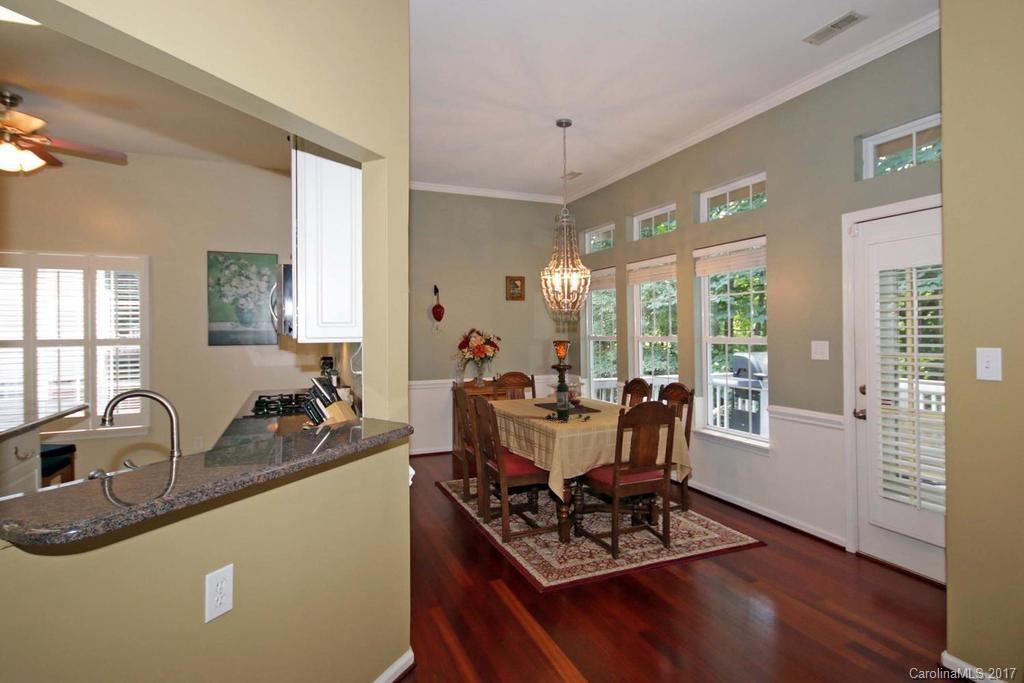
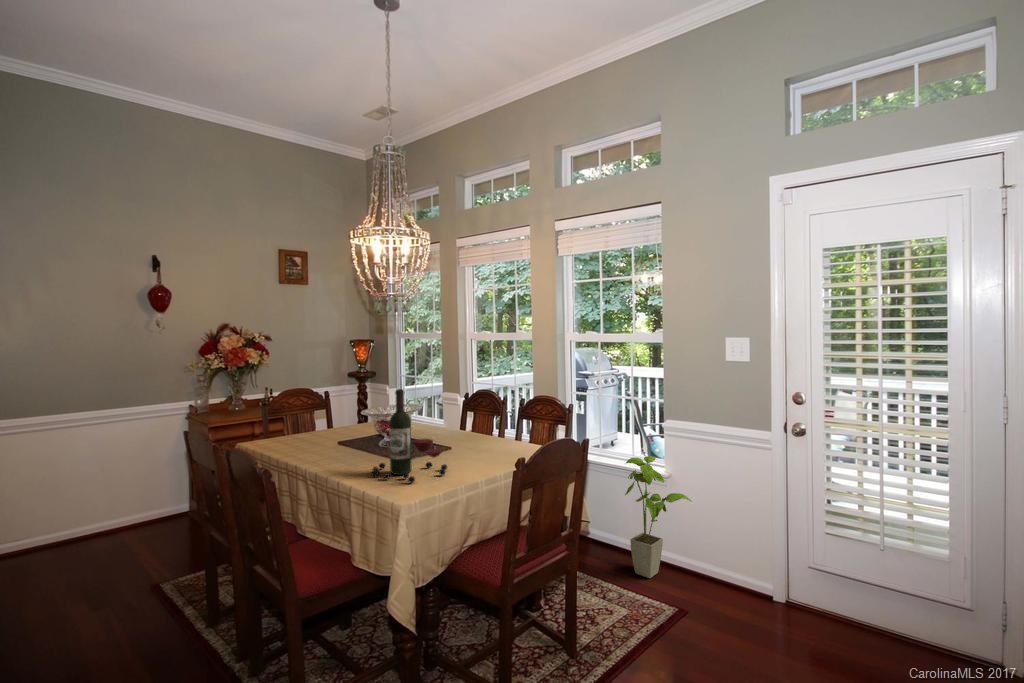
house plant: none [731,428,784,519] -> present [625,456,691,578]

